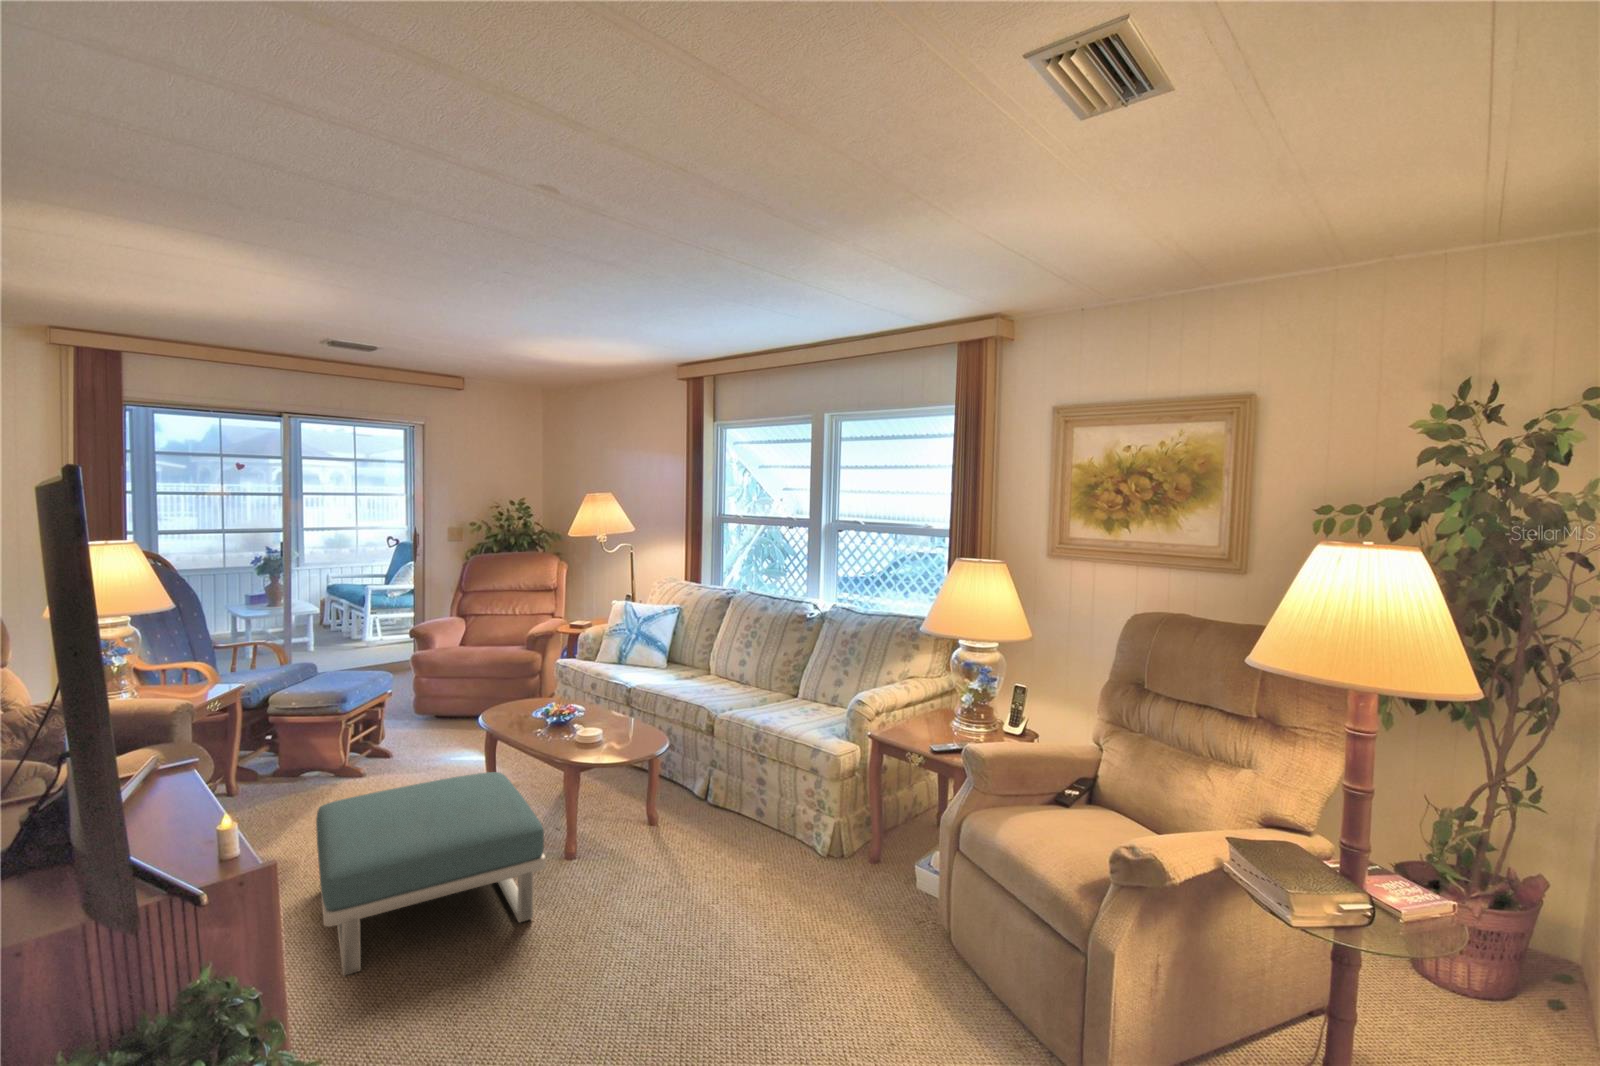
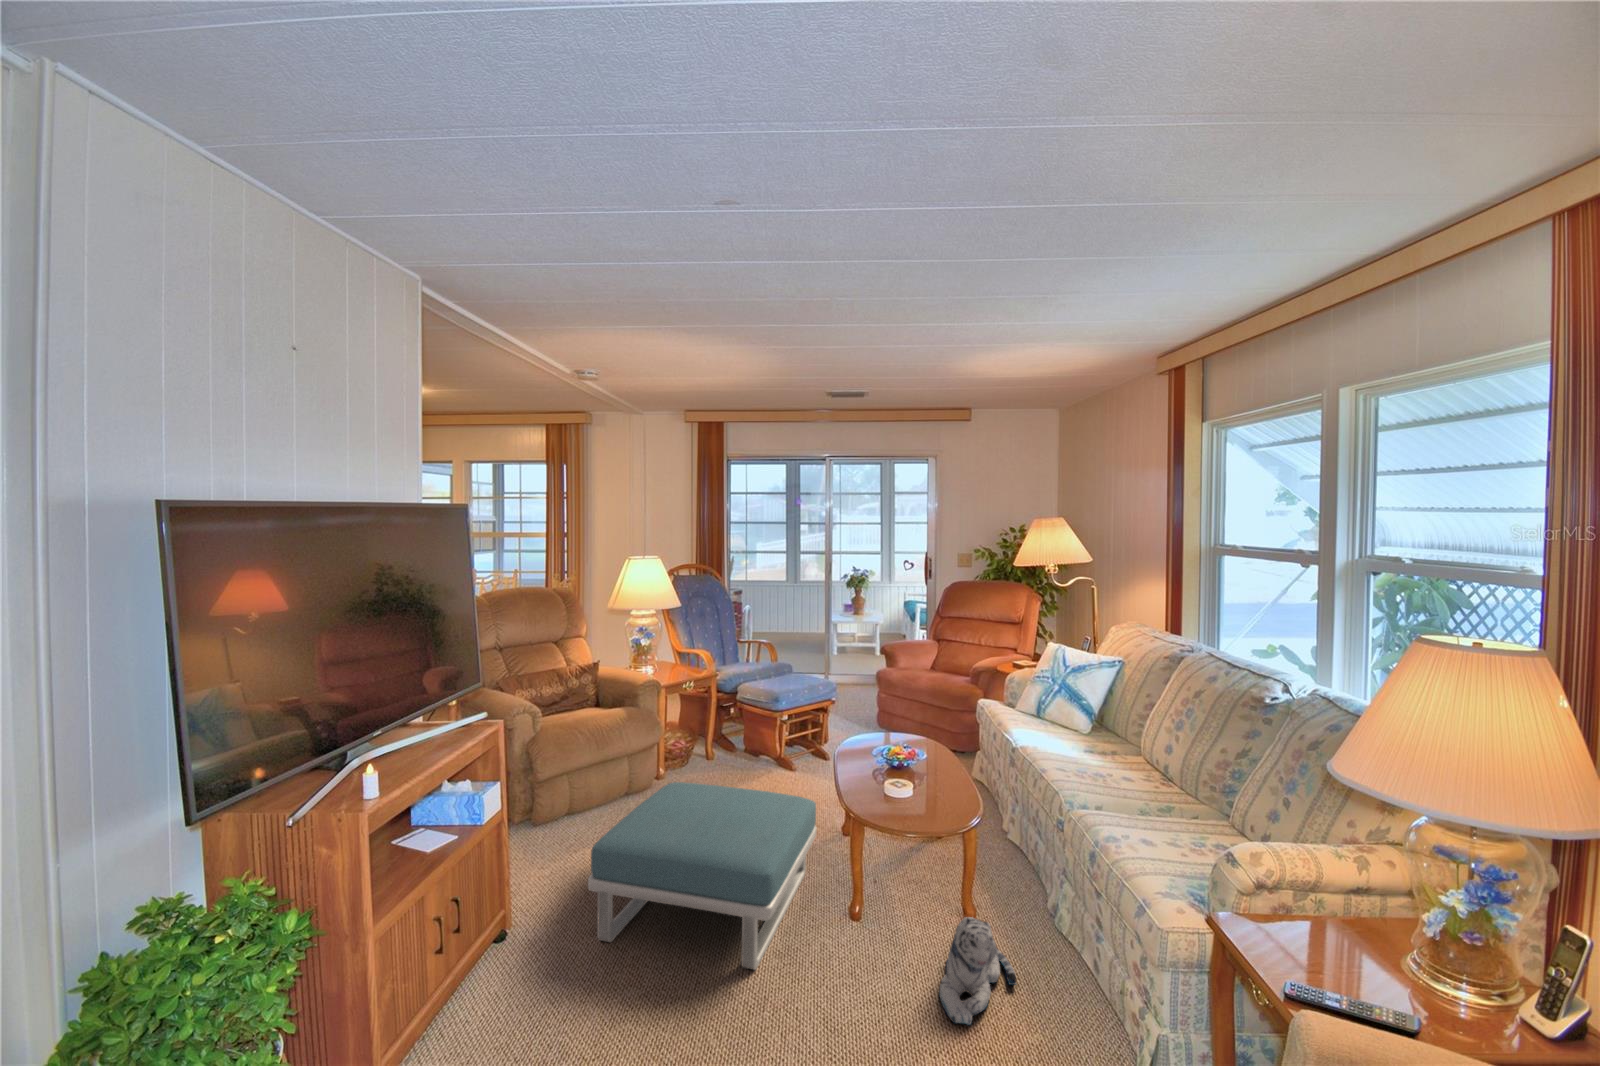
plush toy: none [662,803,717,878] -> present [939,917,1016,1025]

